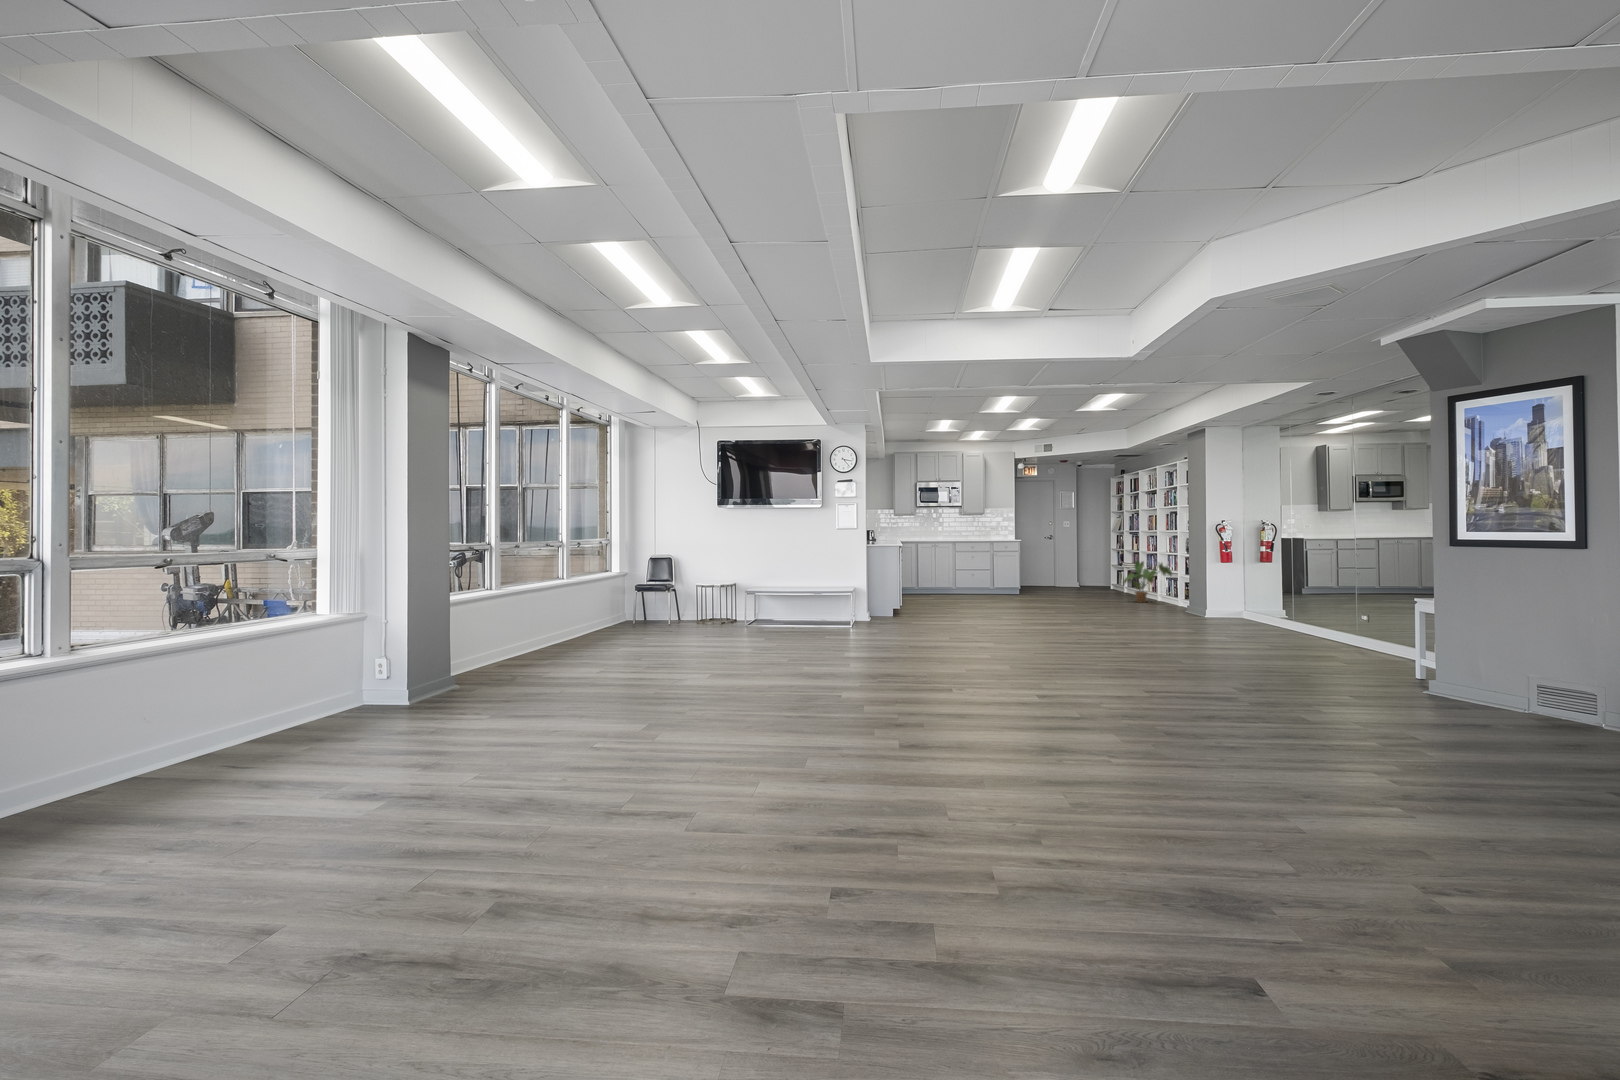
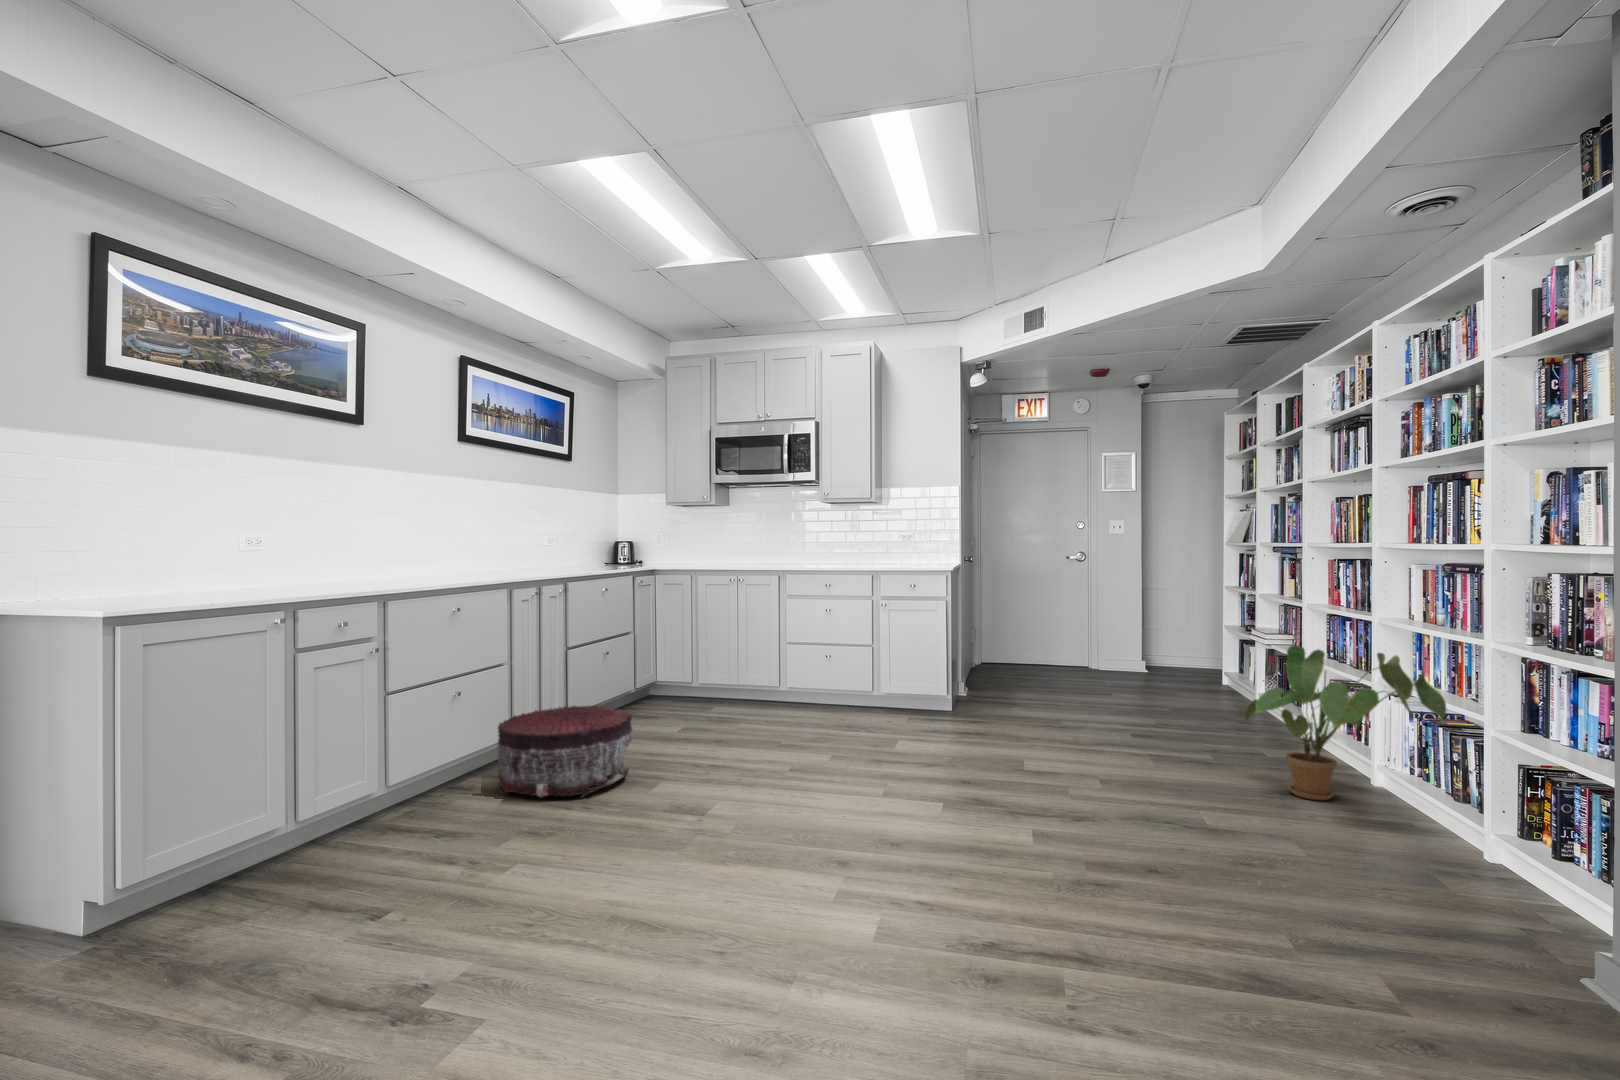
pouf: none [921,585,959,607] -> present [498,706,633,797]

